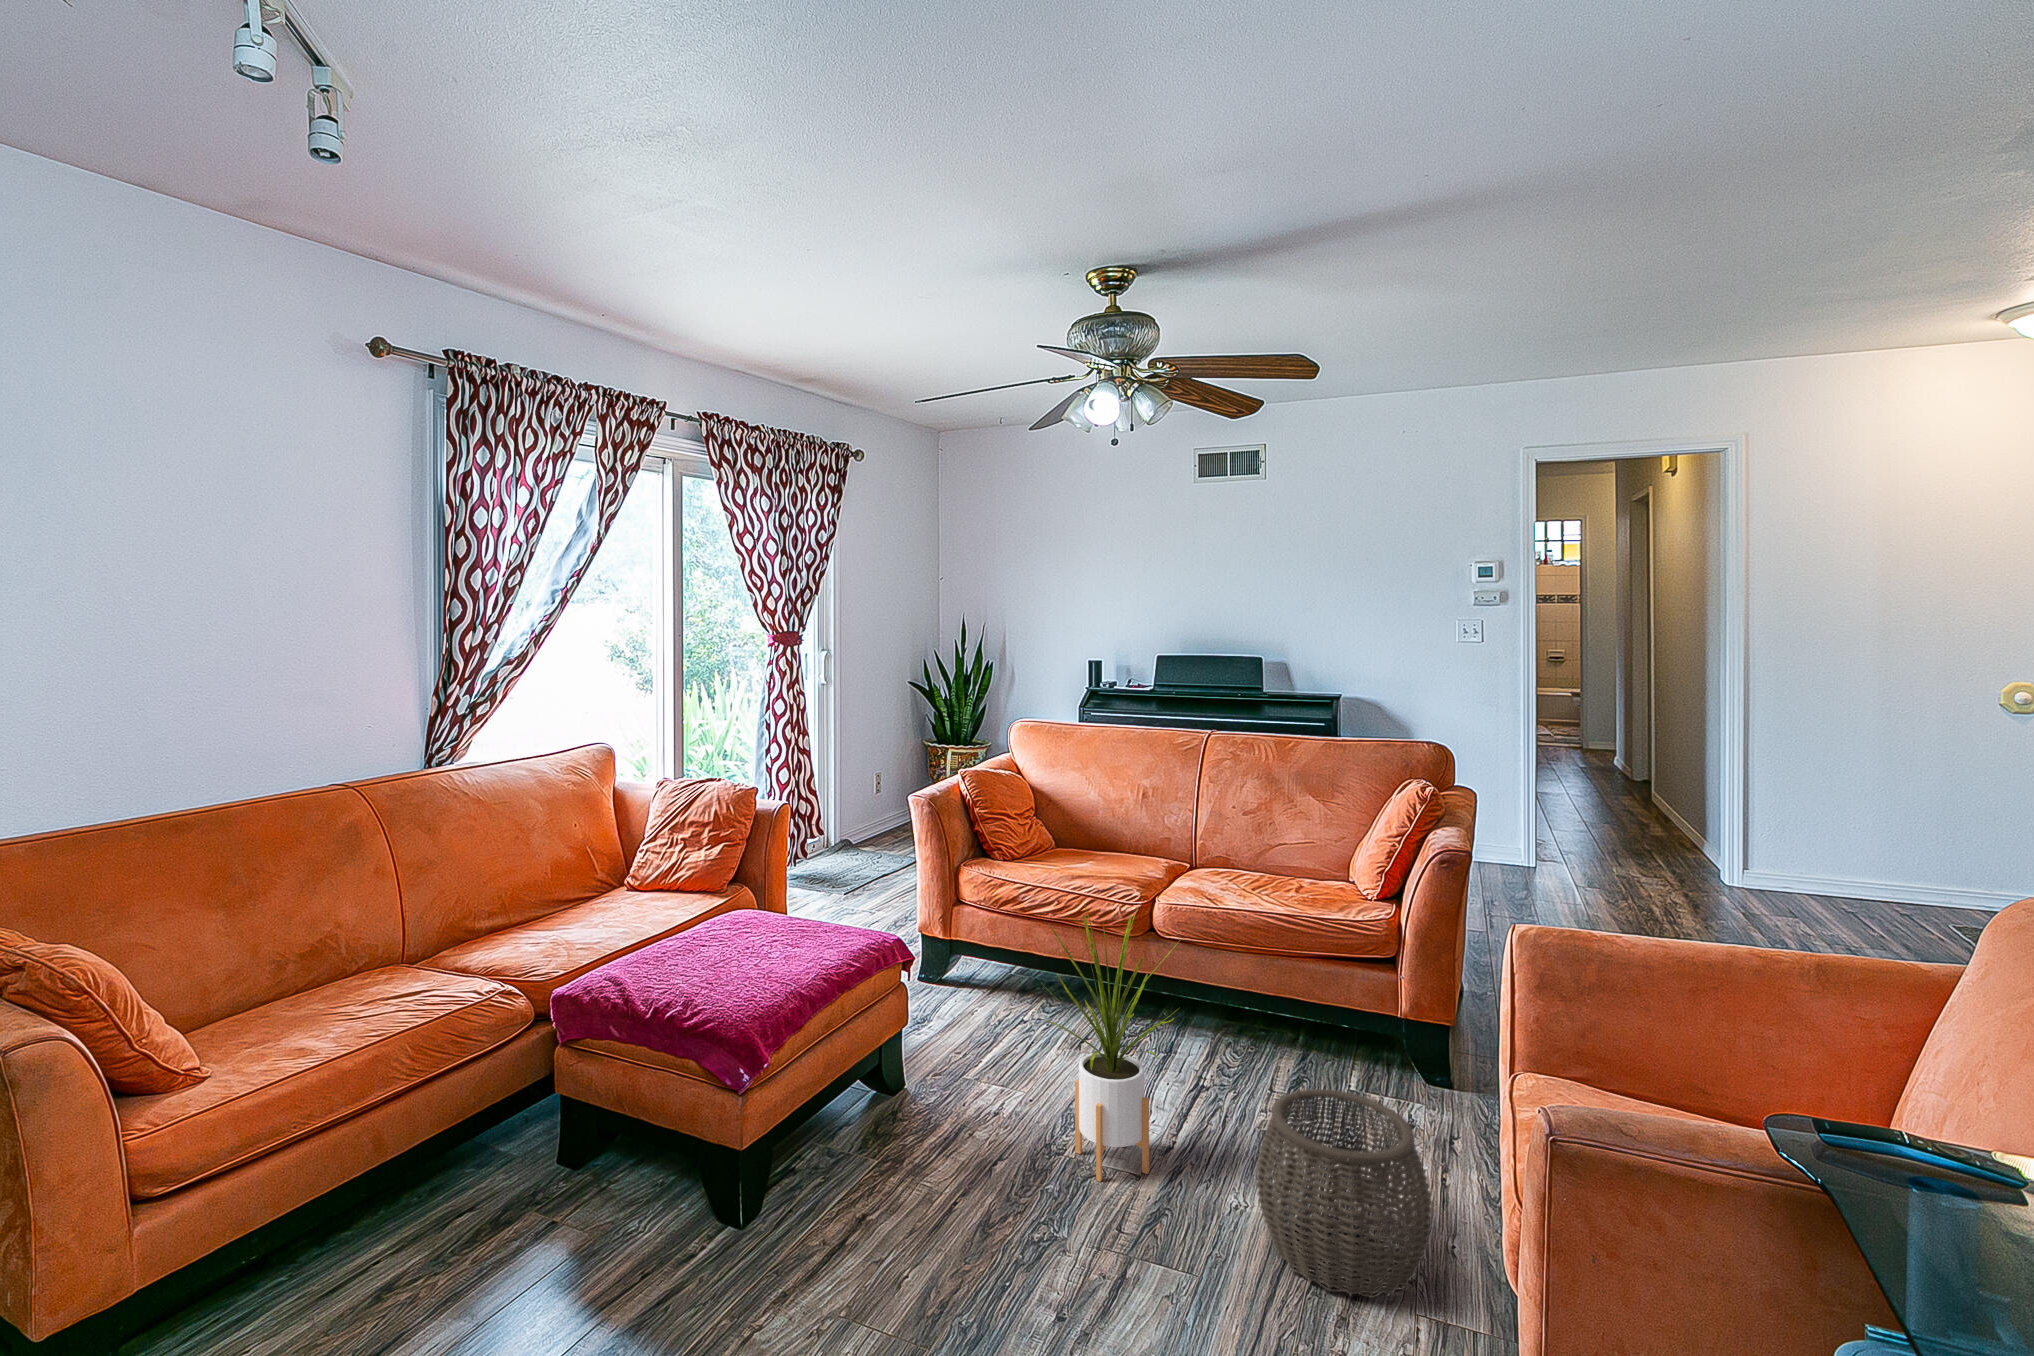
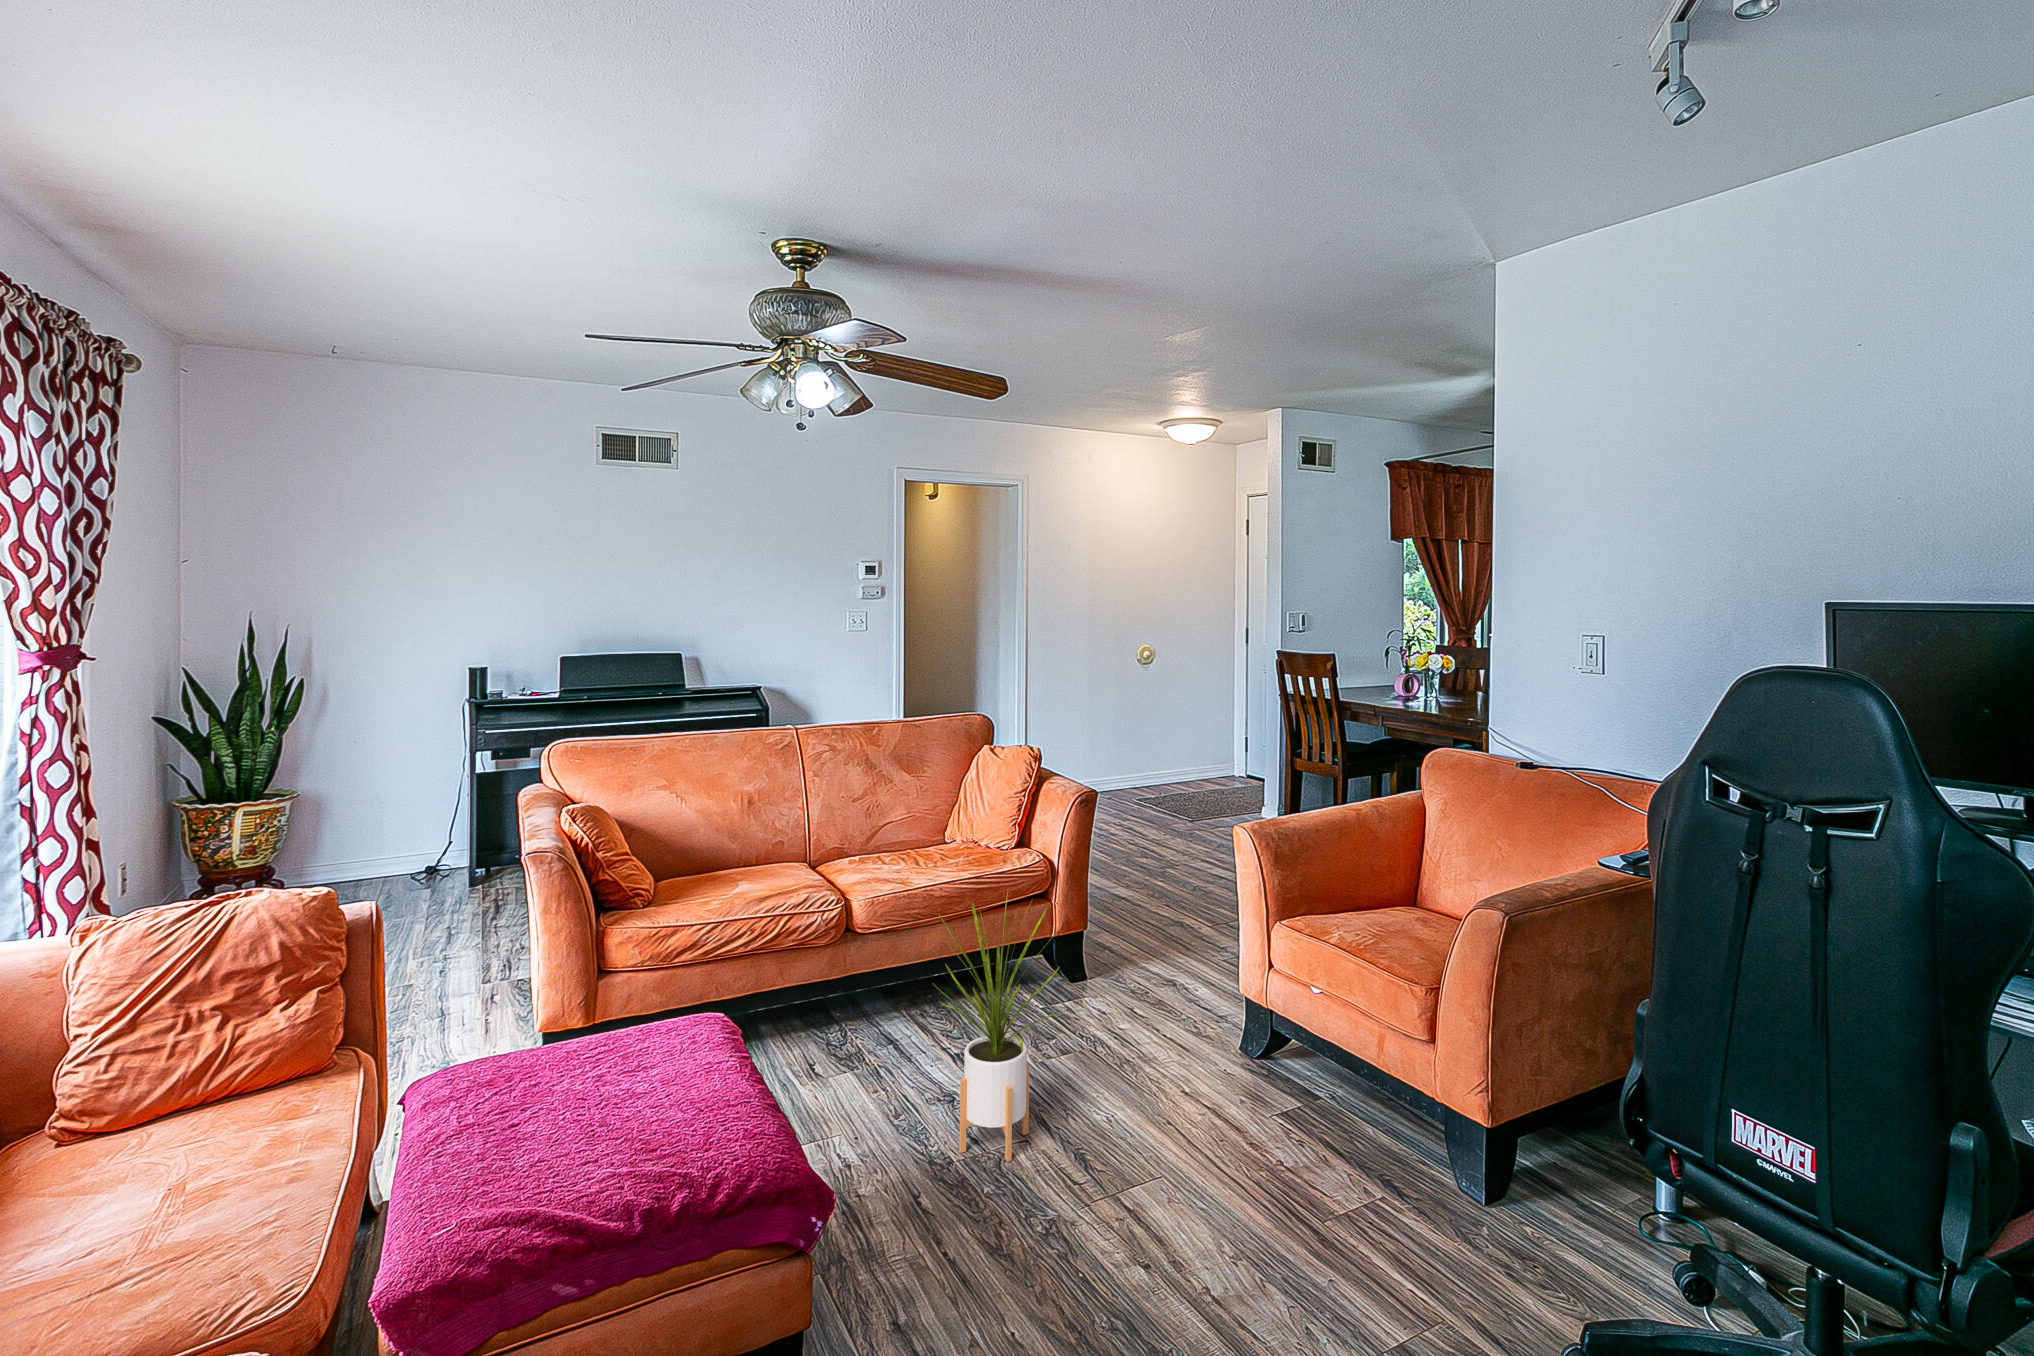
woven basket: present [1256,1089,1432,1298] -> none [1130,983,1257,1134]

